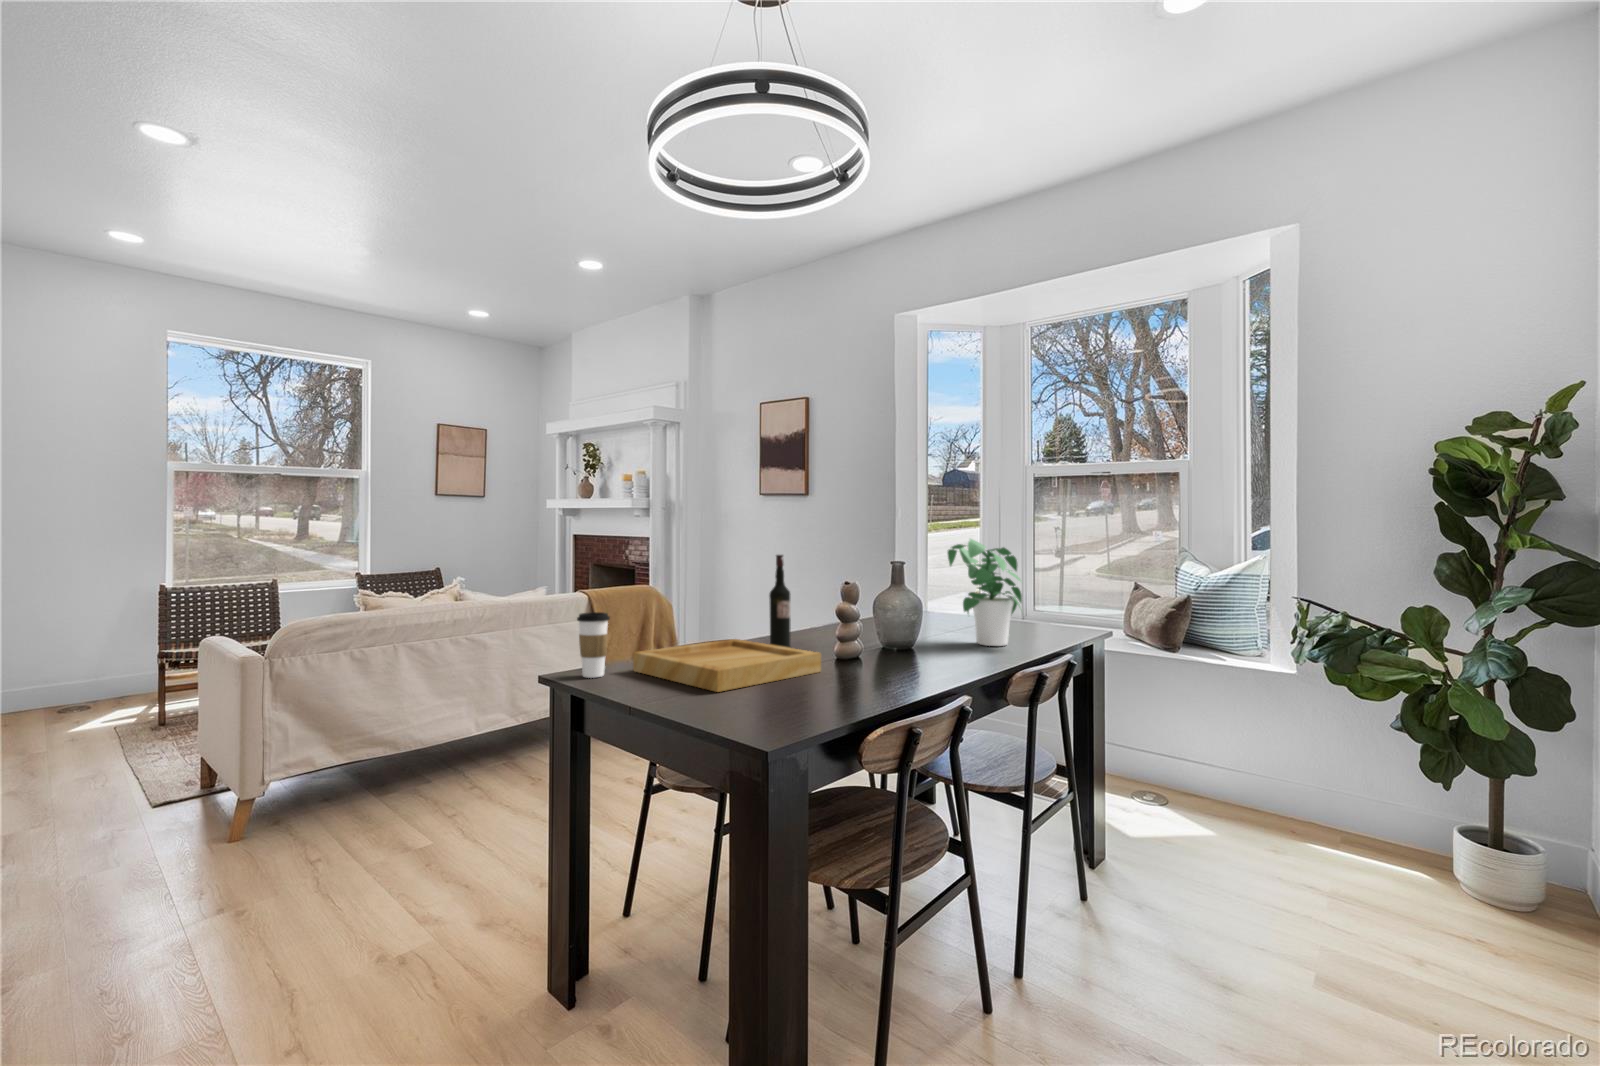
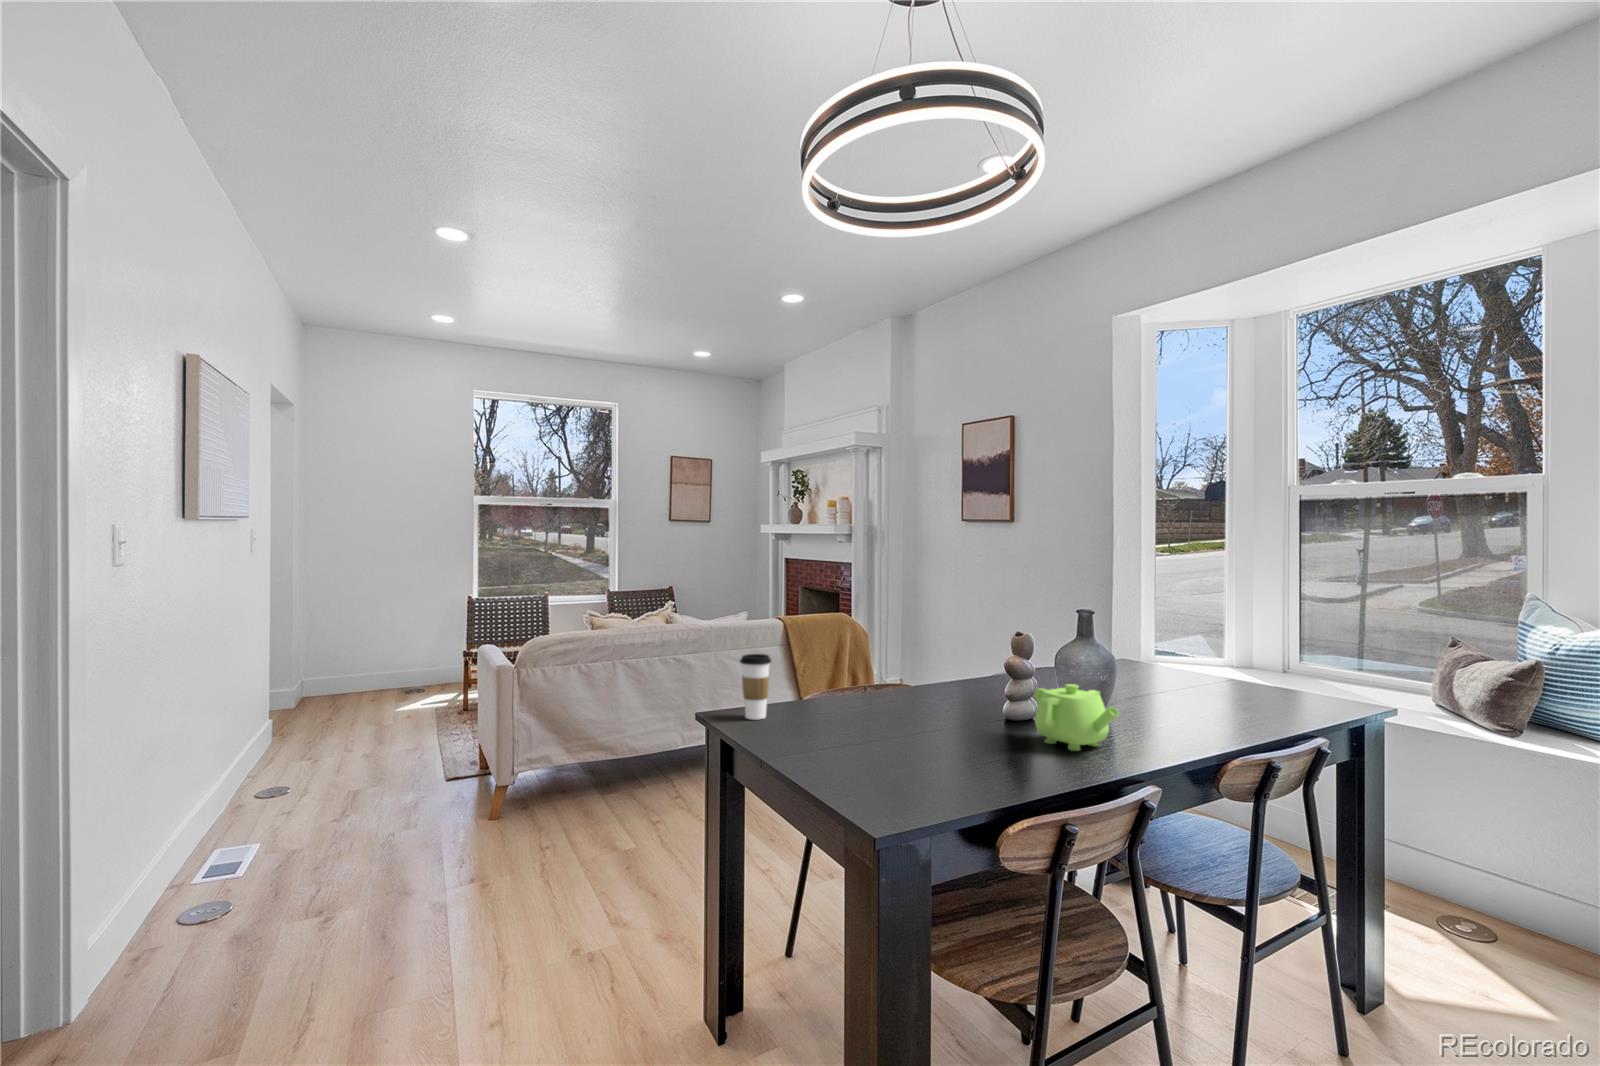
potted plant: present [948,539,1022,646] -> none [1170,581,1271,713]
wine bottle: present [769,555,791,648] -> none [948,595,972,703]
teapot: none [858,622,933,678] -> present [1035,684,1119,751]
tray: present [633,639,821,692] -> none [796,684,990,751]

